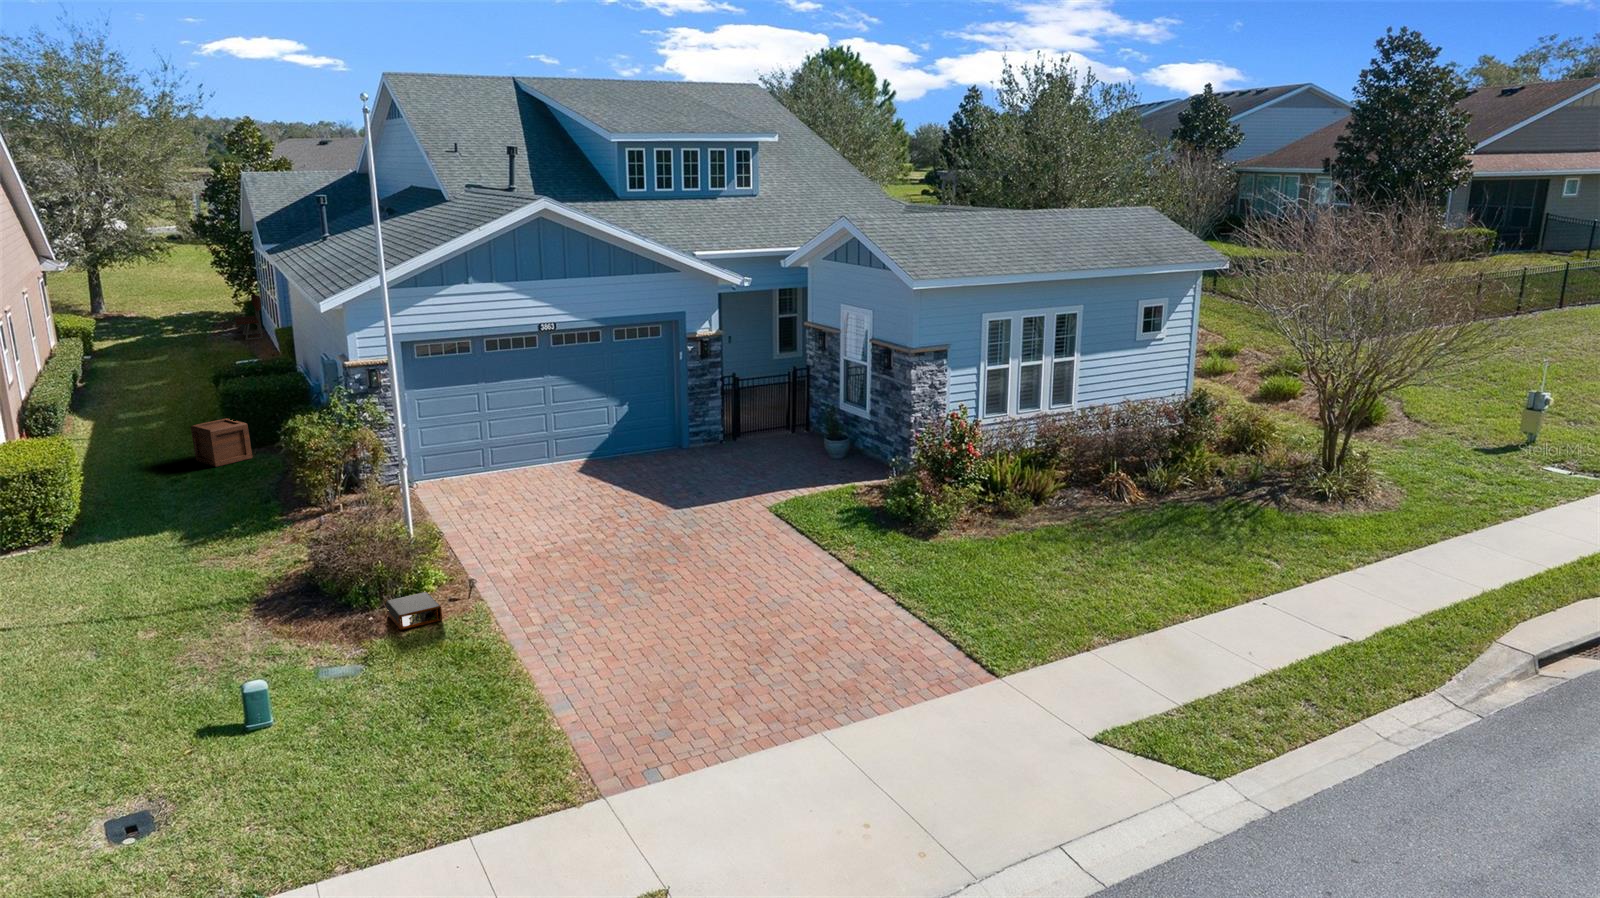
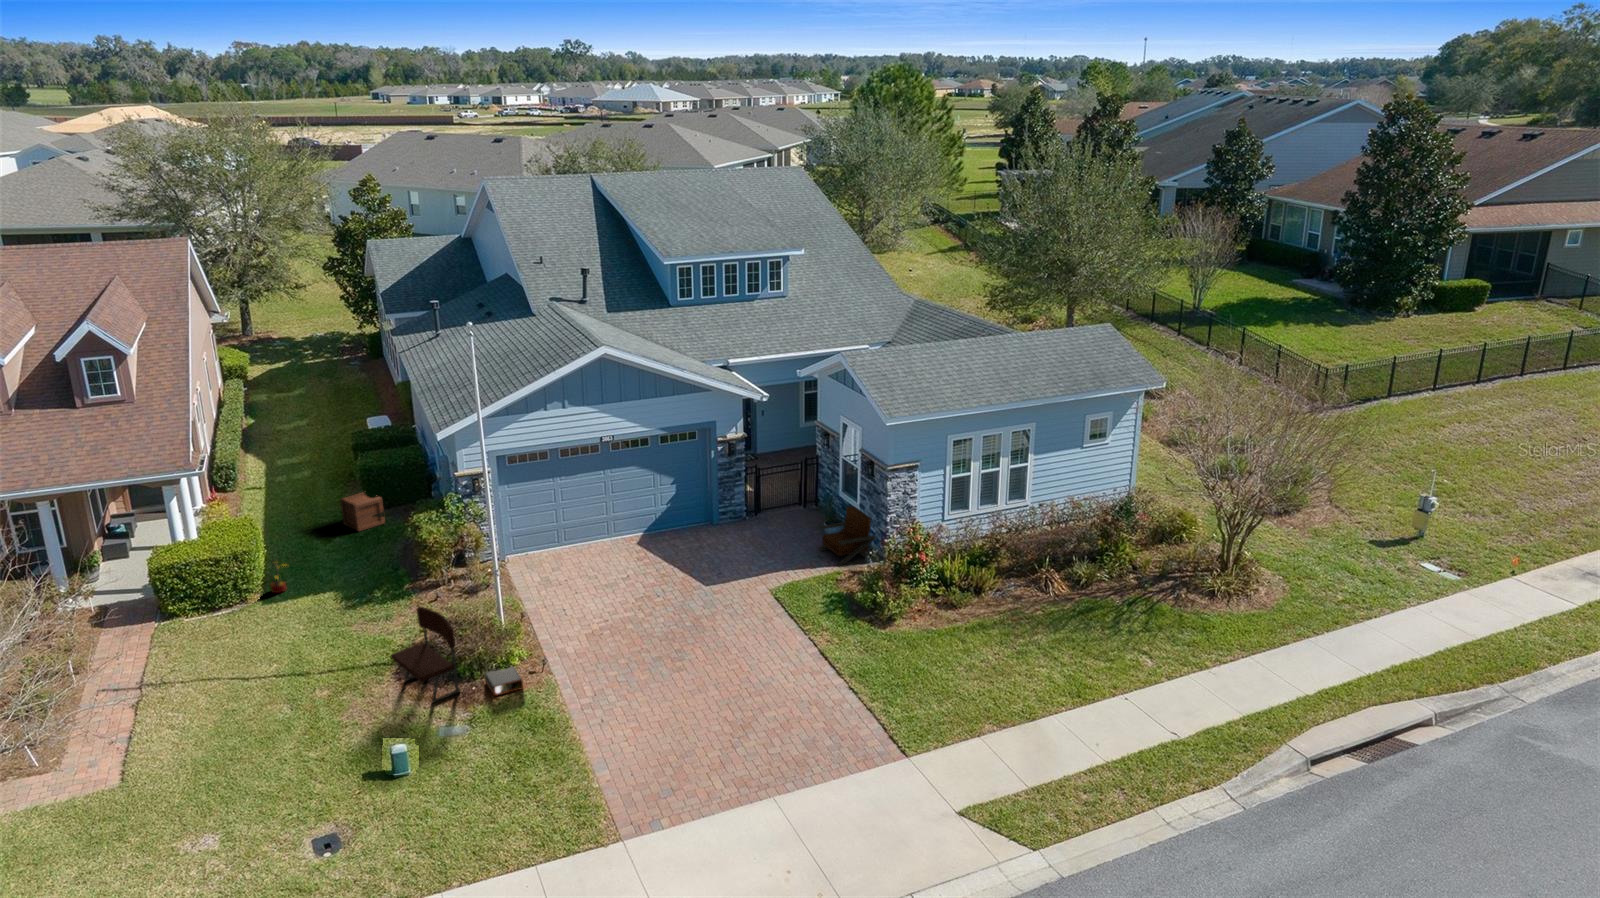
bench: present [234,294,263,340] -> present [391,607,460,703]
lounge chair: none [820,412,896,485] -> present [819,506,876,567]
decorative plant: none [66,479,113,530] -> present [271,563,286,593]

